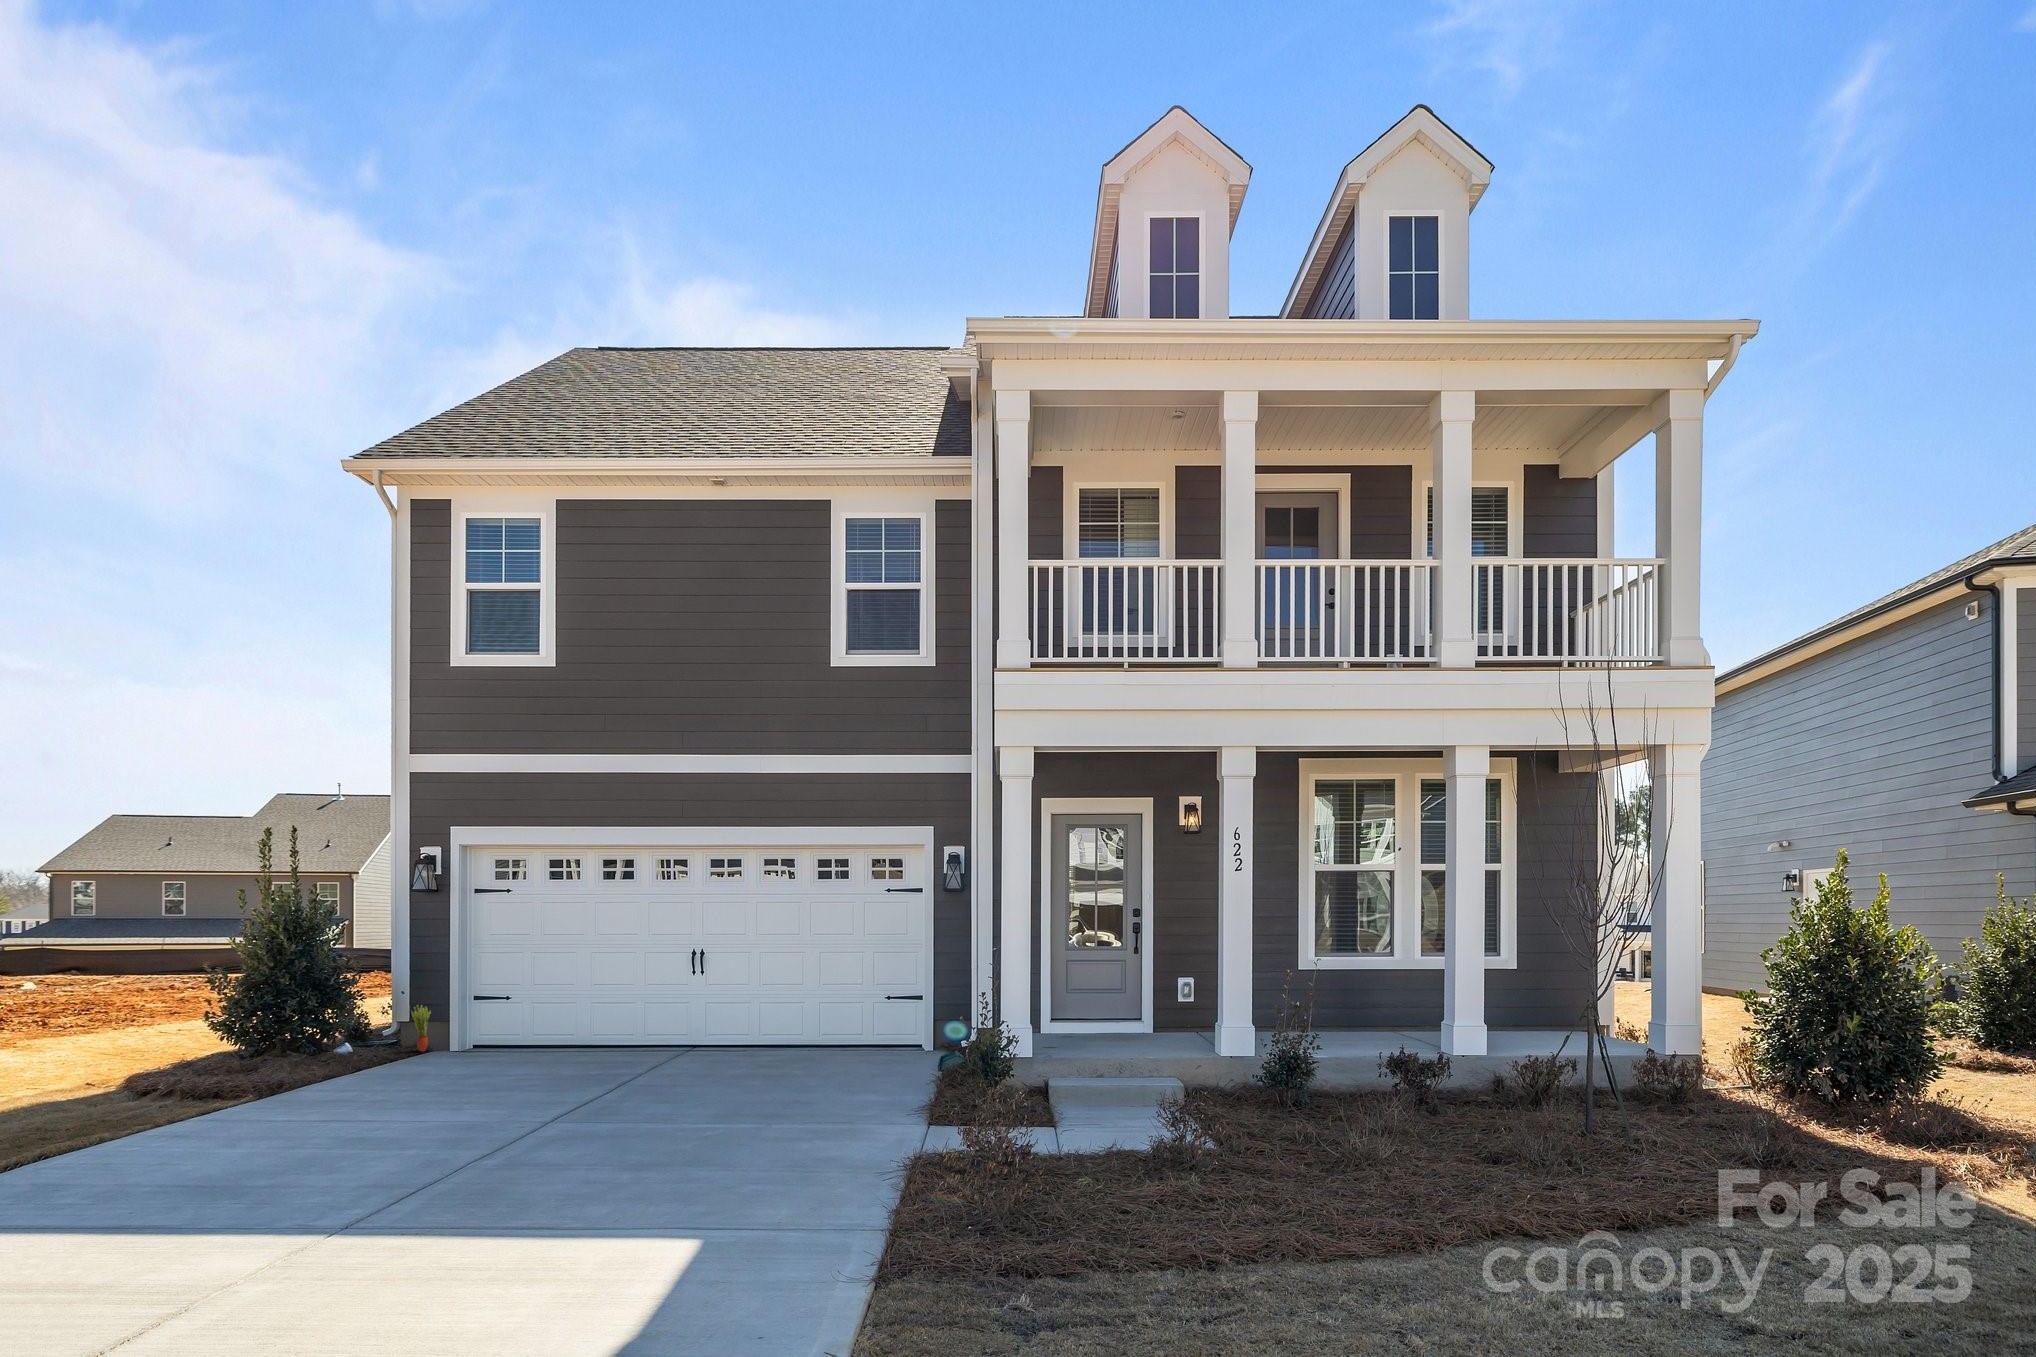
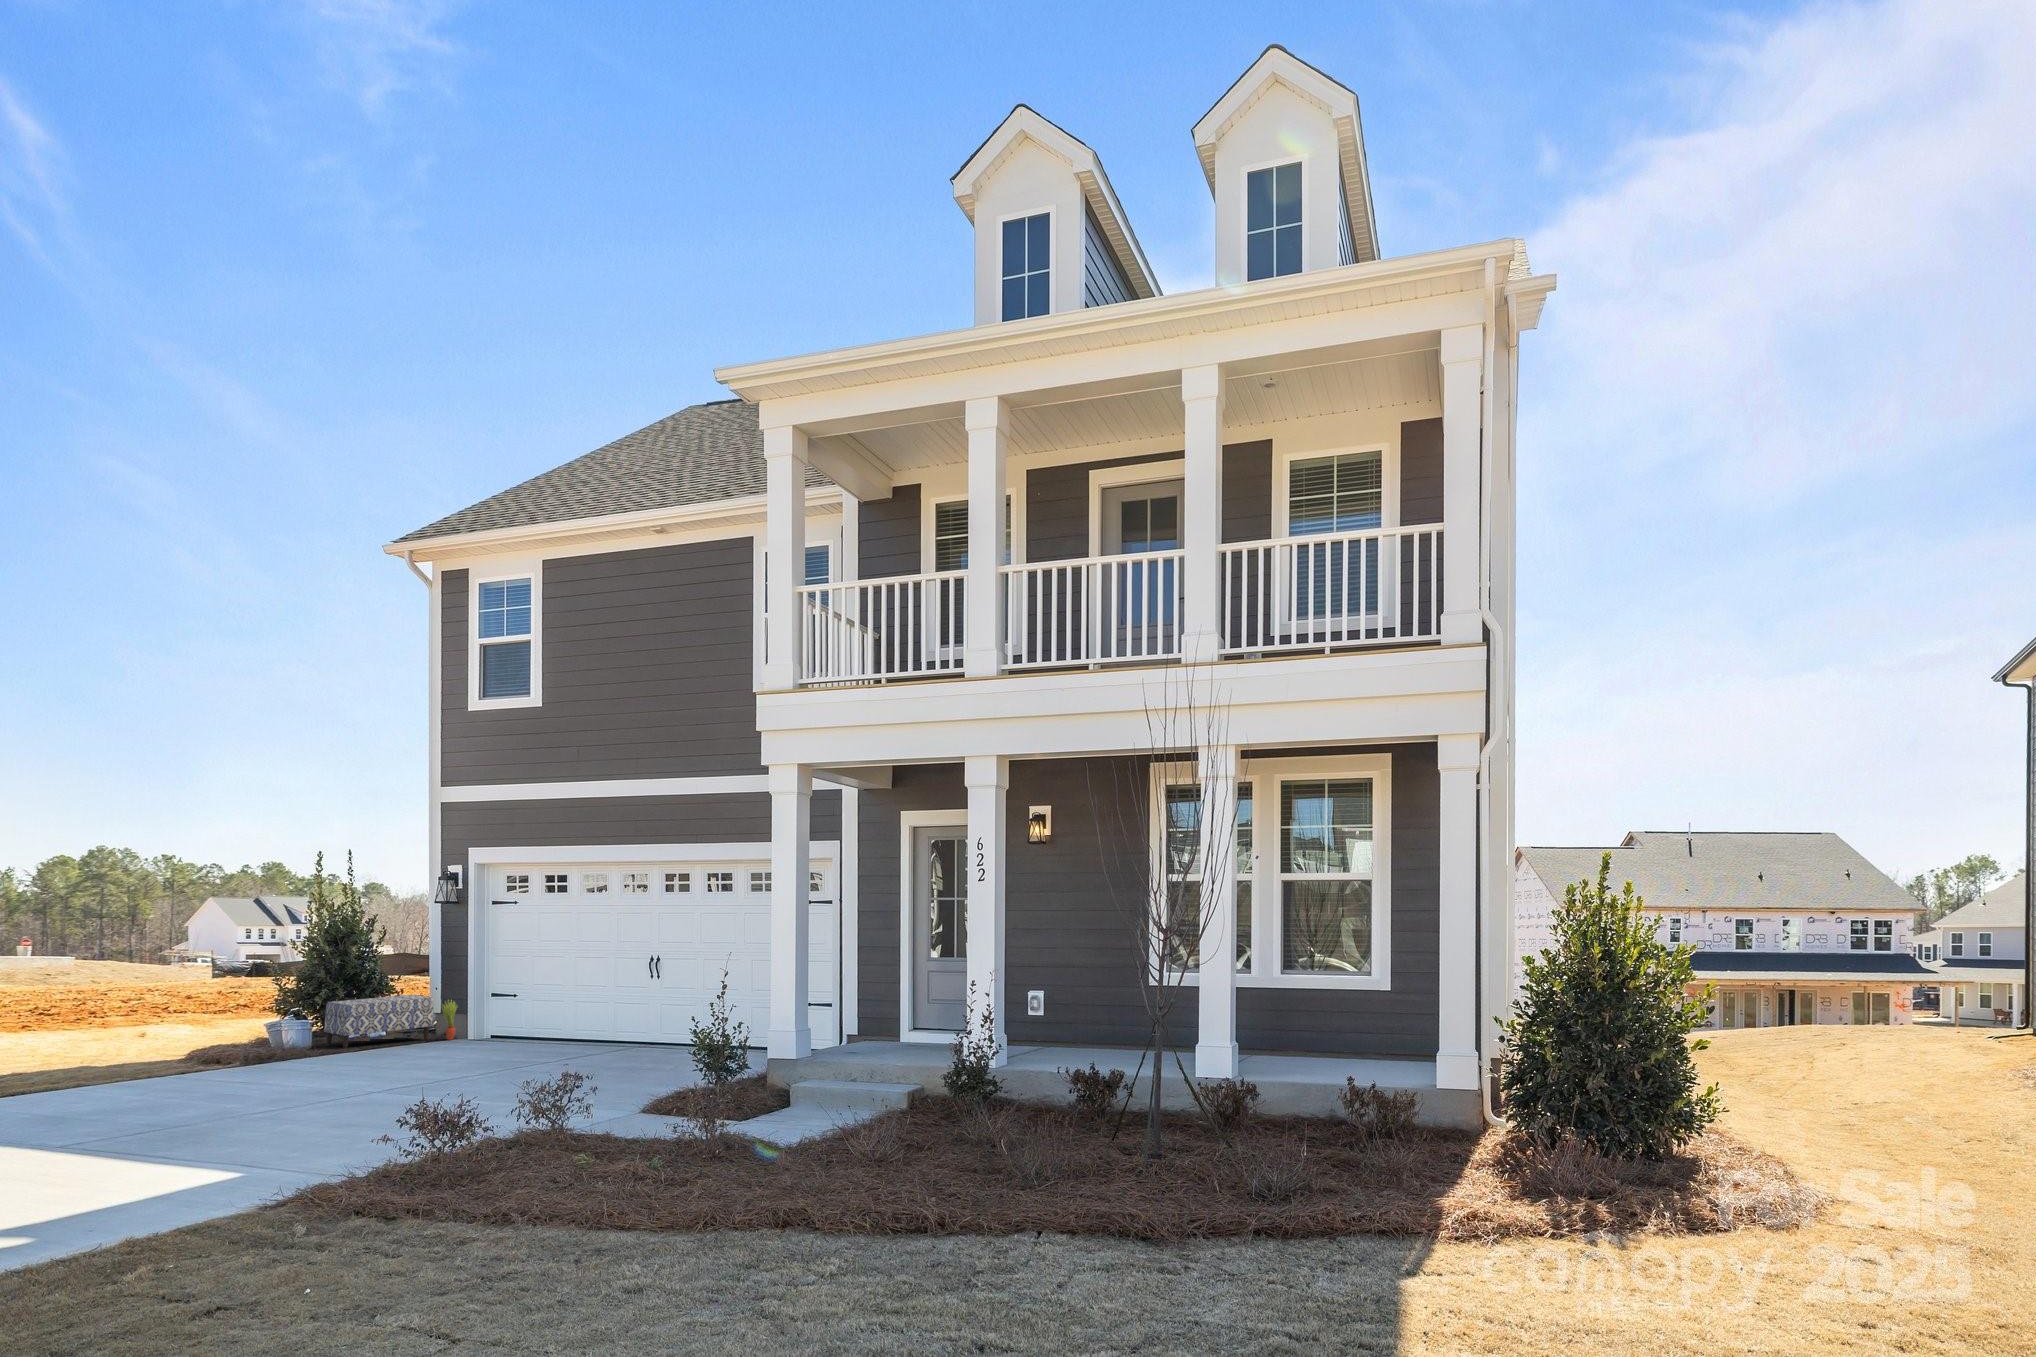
bench: none [276,1001,399,1070] -> present [324,995,434,1048]

